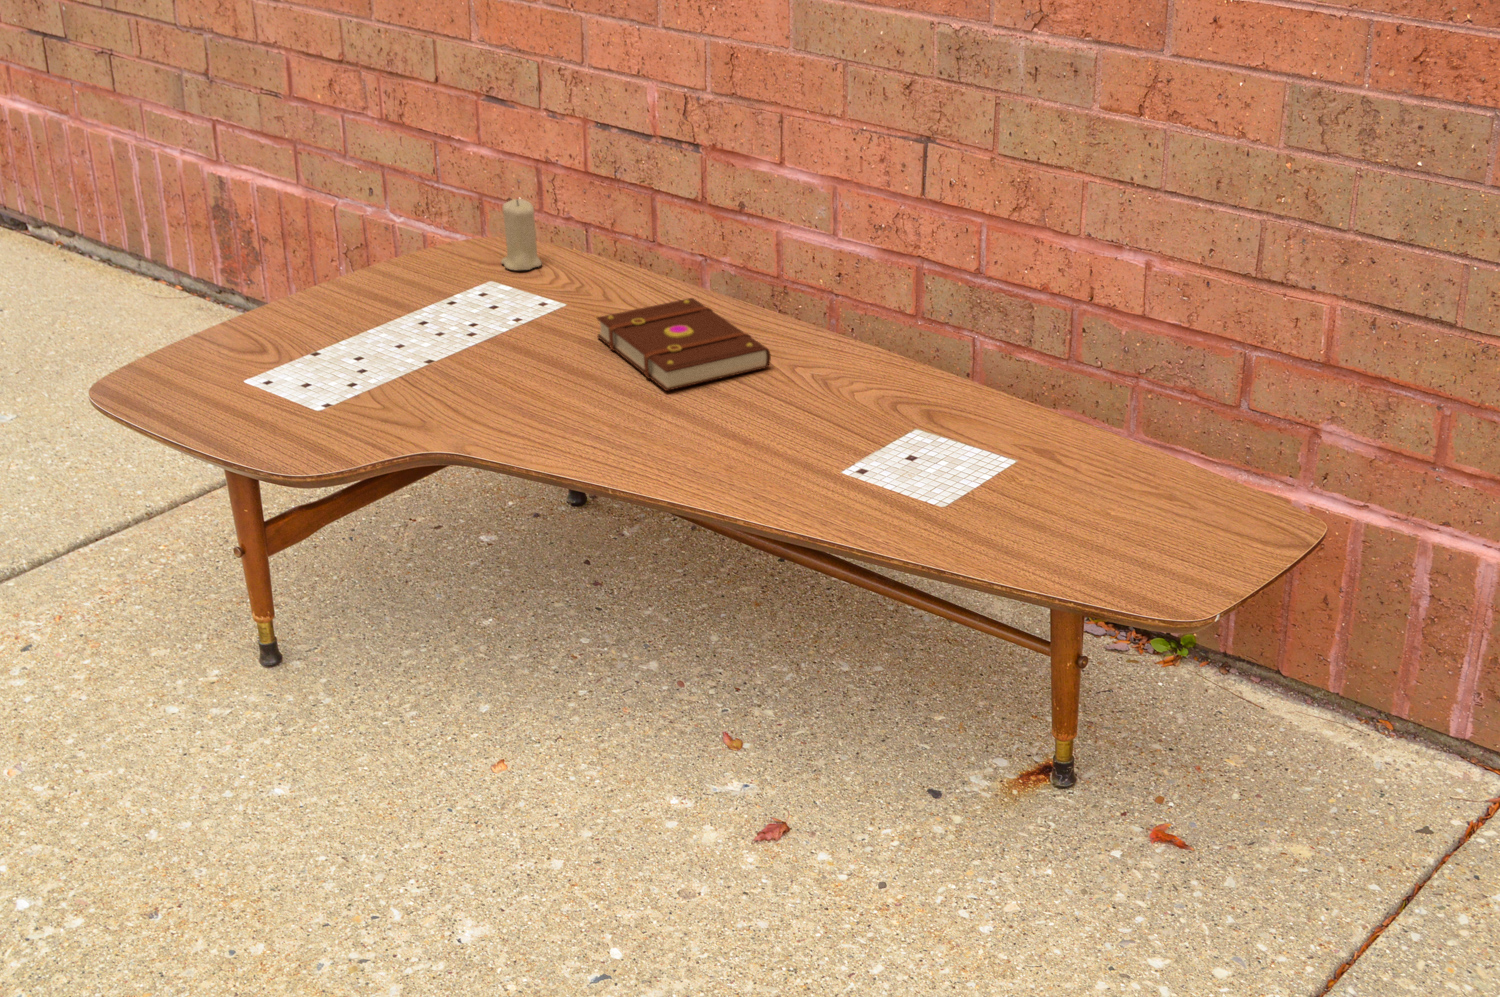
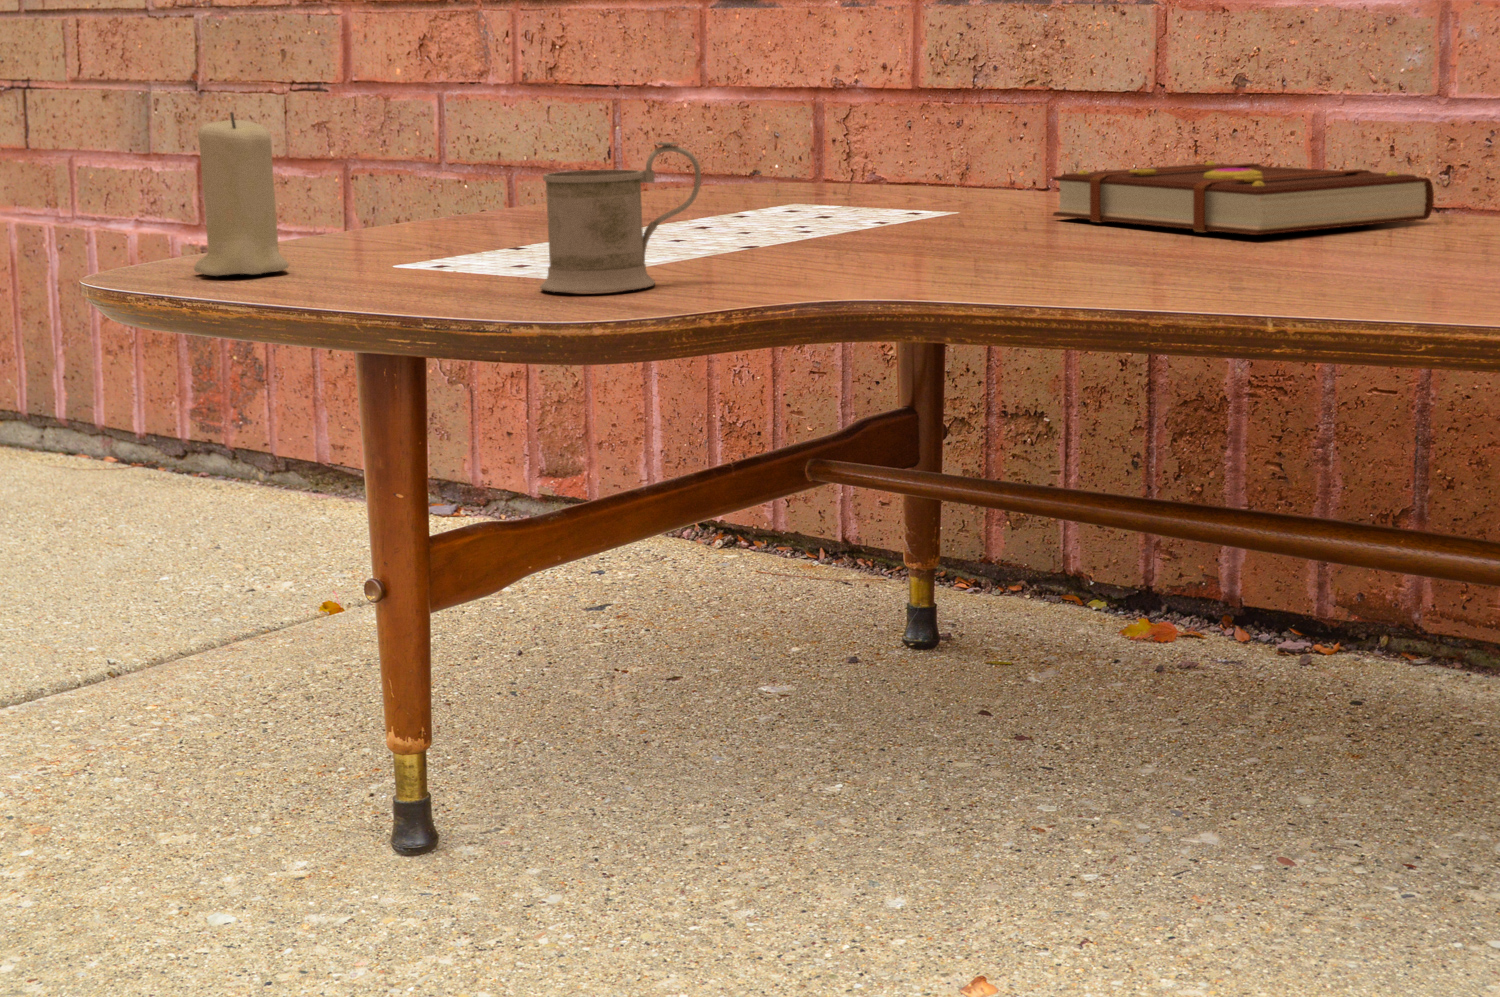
candle: present [501,199,542,270] -> present [194,113,289,275]
mug: none [294,369,374,449] -> present [540,142,701,293]

